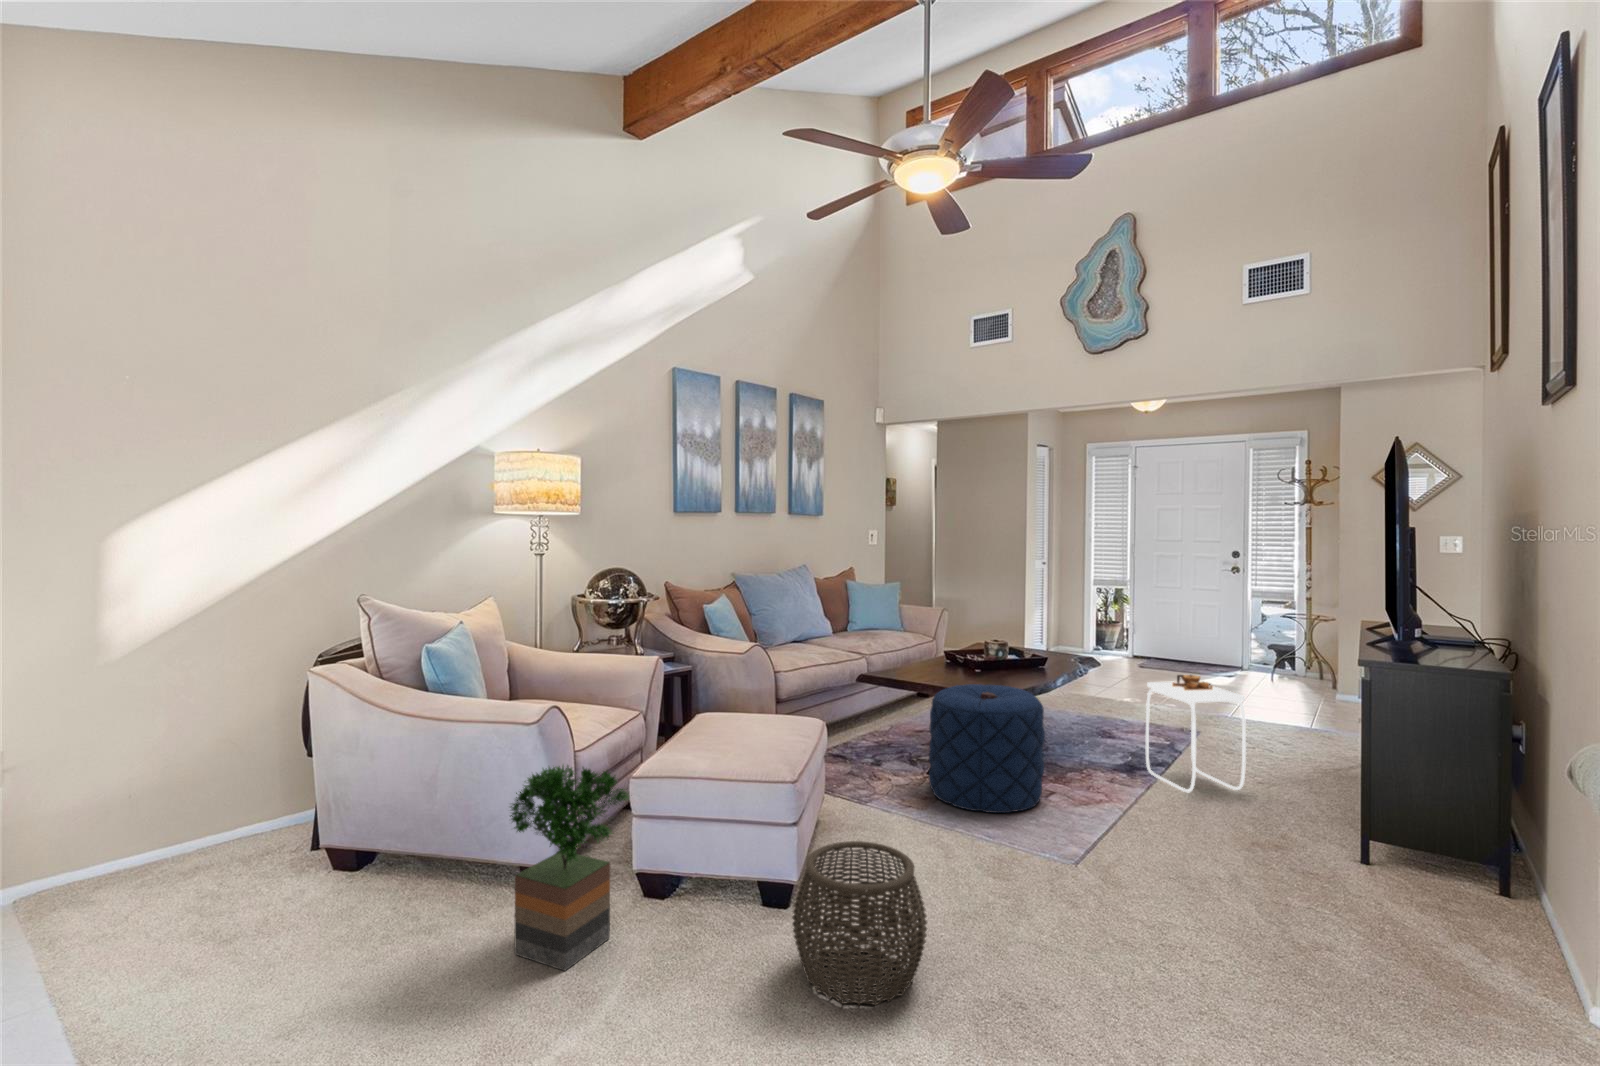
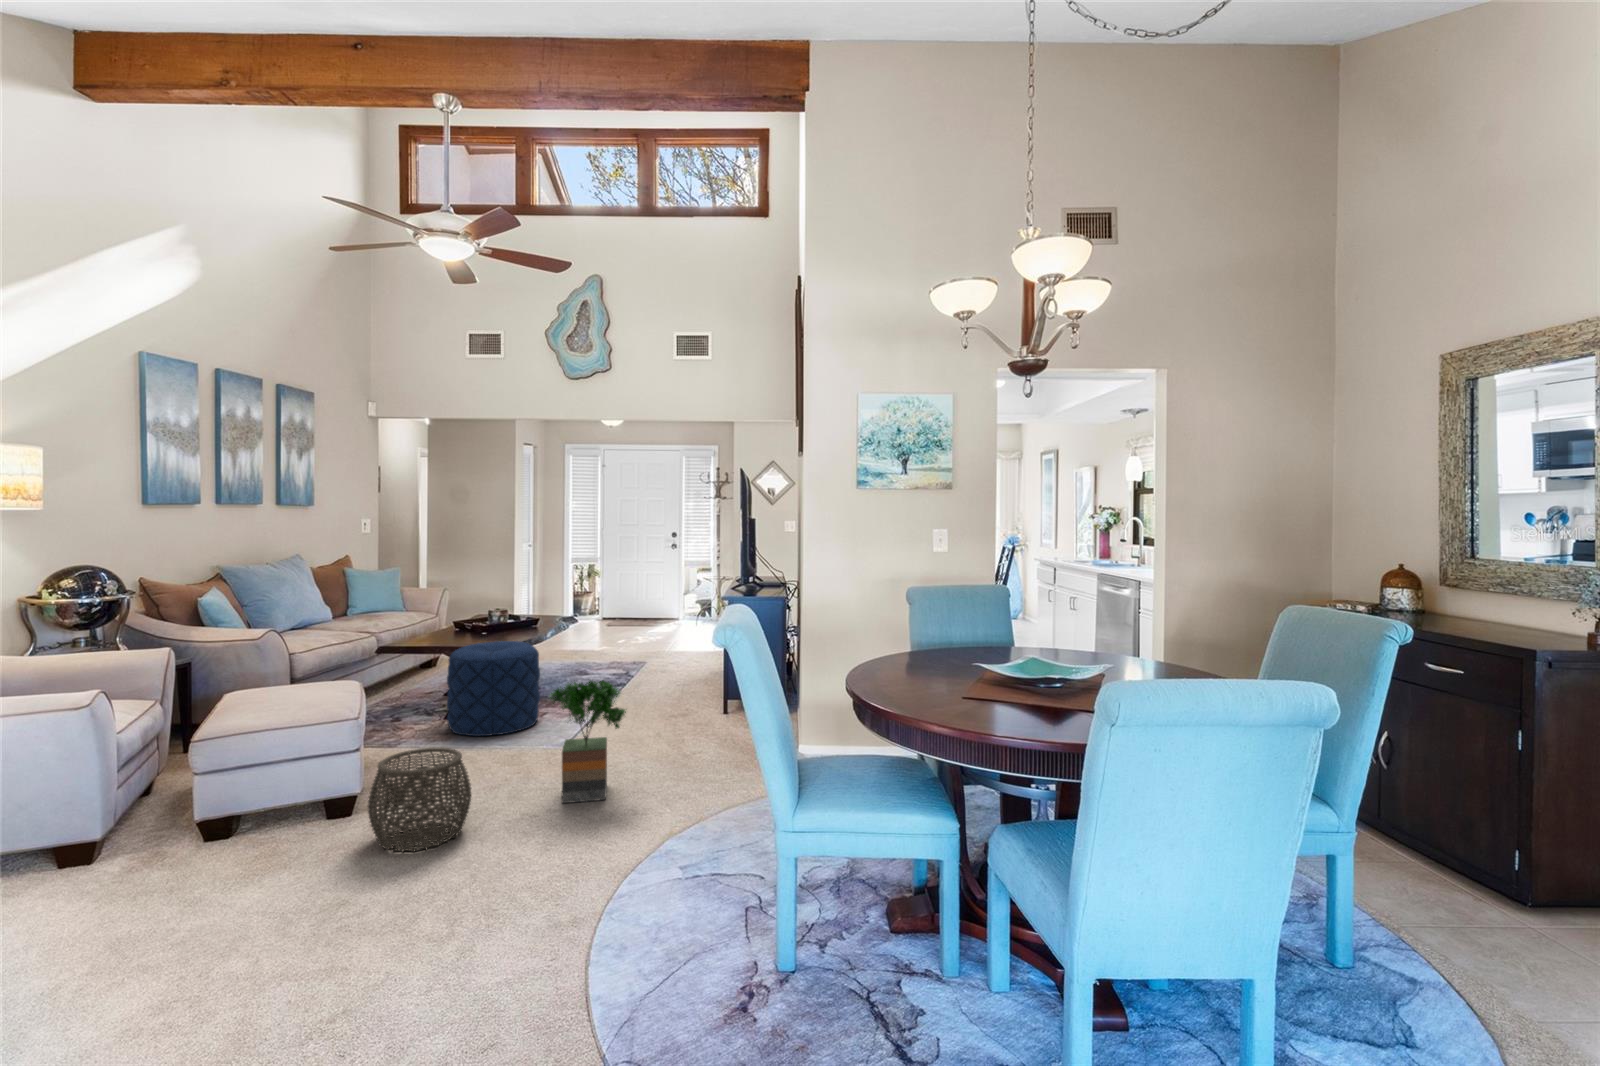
side table: present [1146,675,1246,792] -> none [611,620,673,700]
potted tree: present [510,765,629,971] -> present [549,681,626,803]

